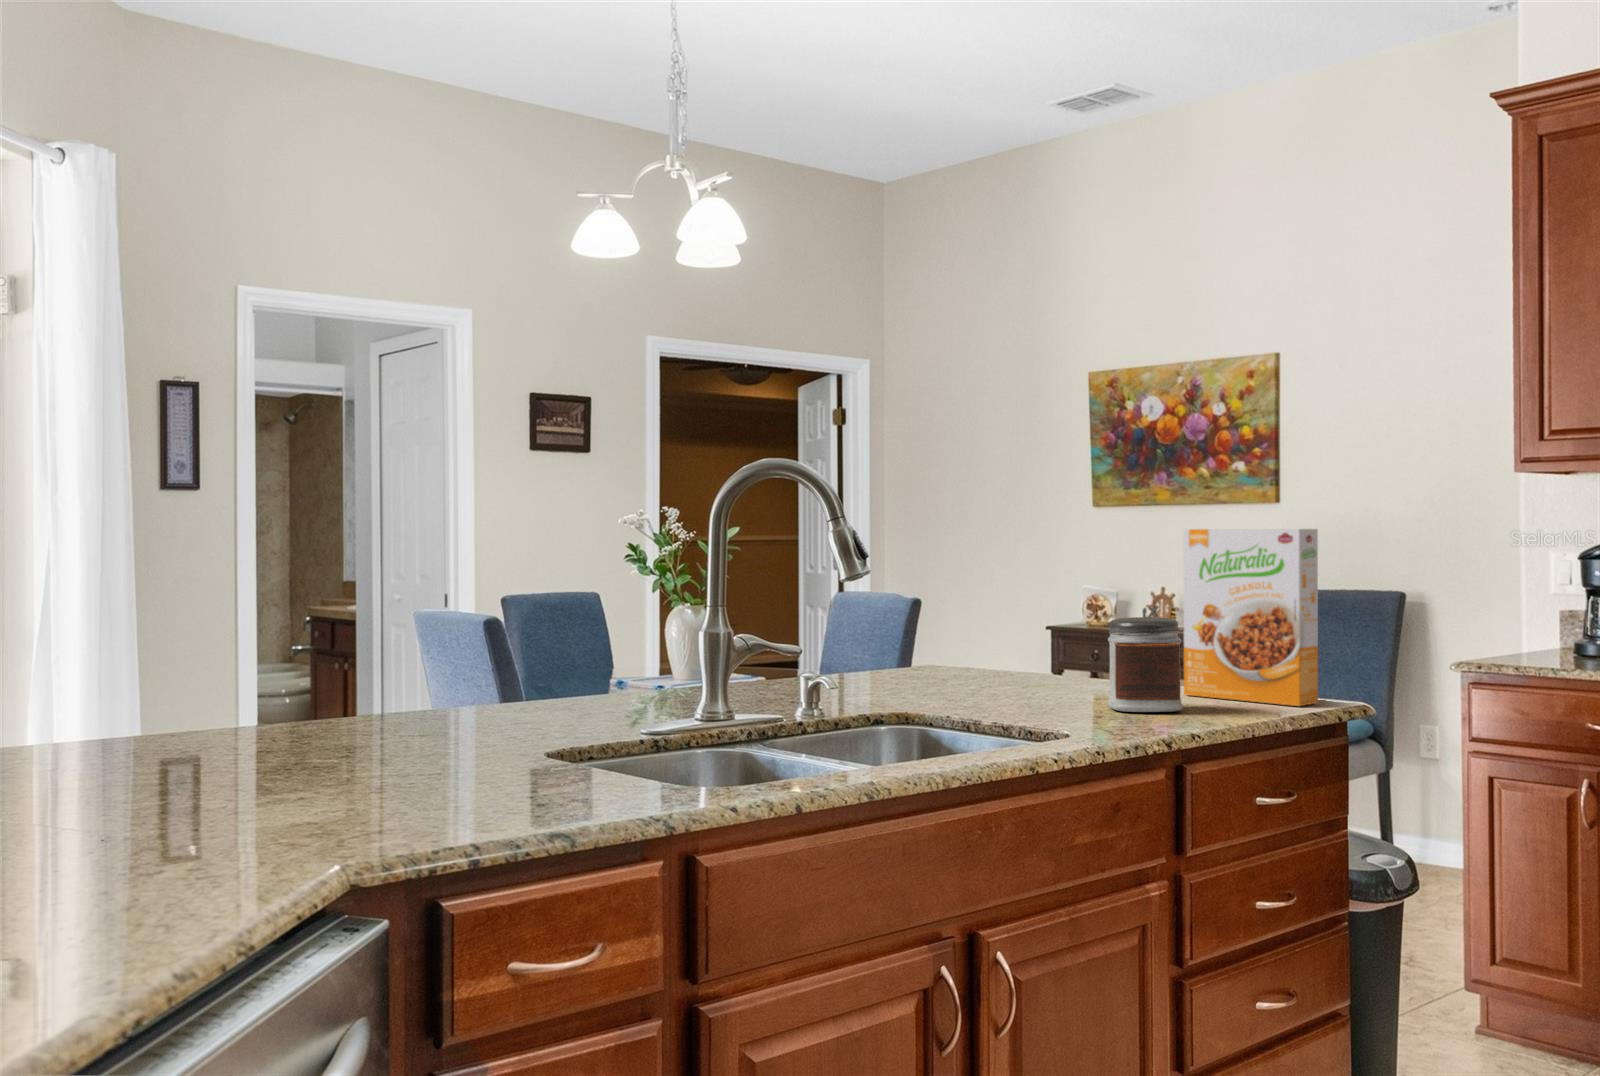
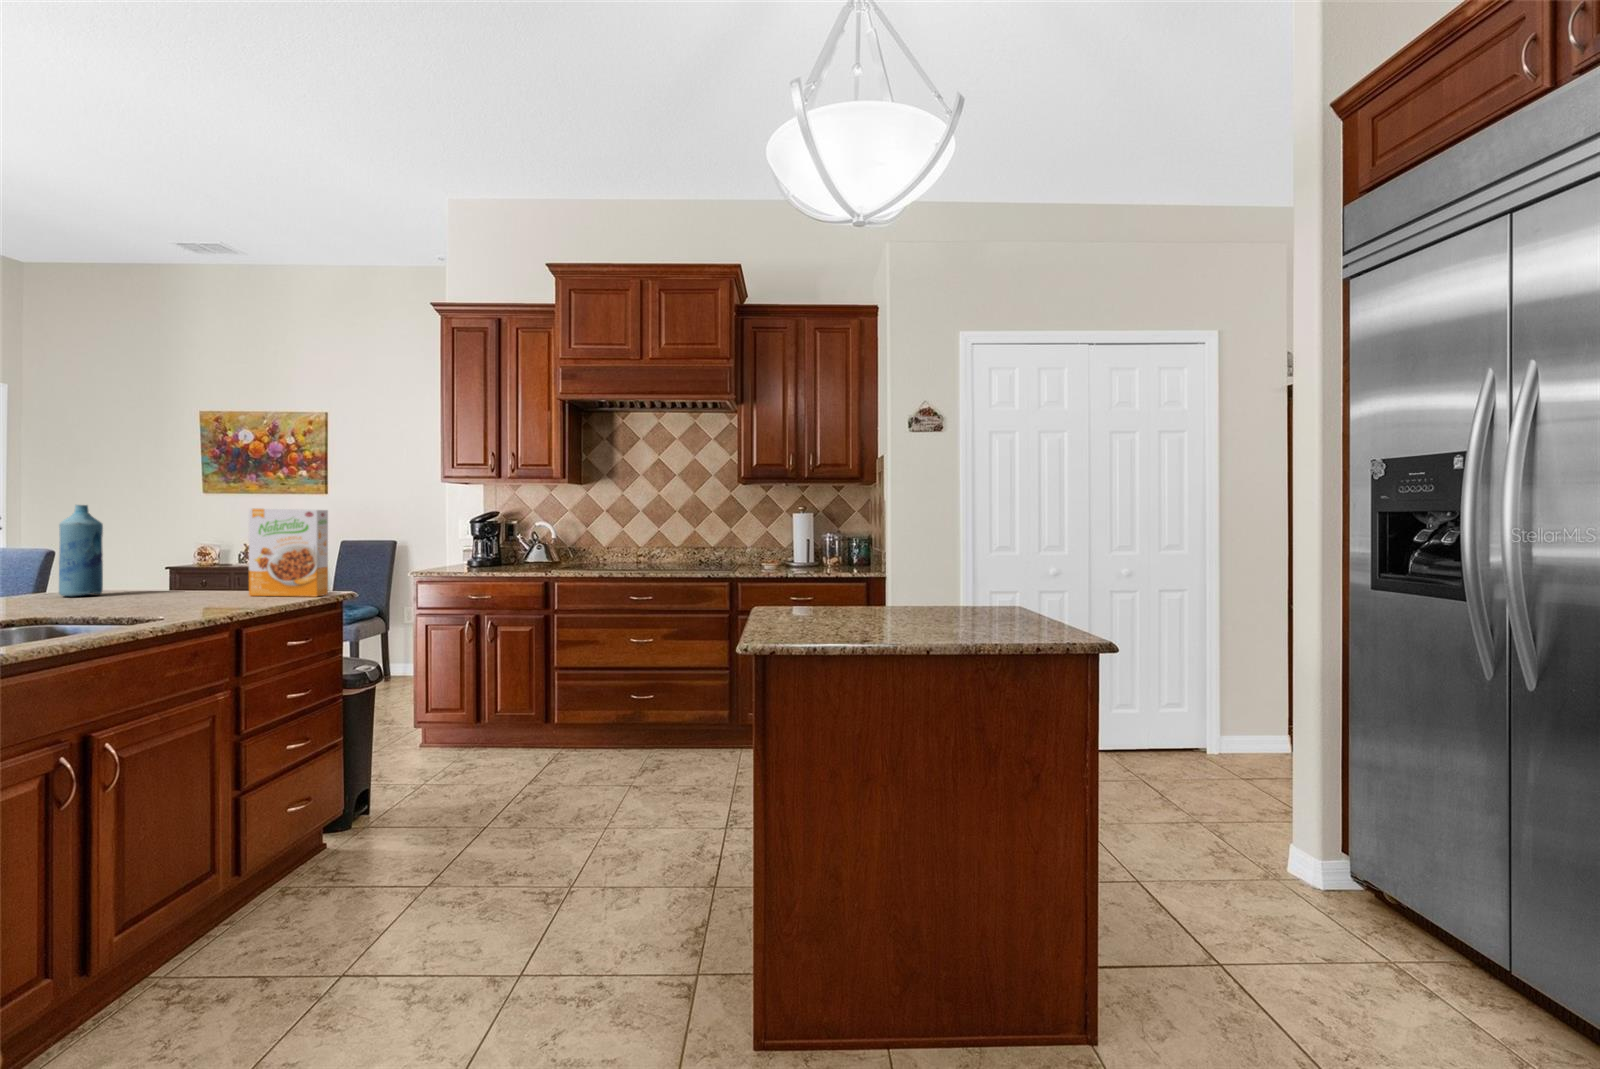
bottle: none [935,529,985,677] -> present [59,505,103,596]
jar: present [1108,617,1183,712] -> none [195,555,245,606]

